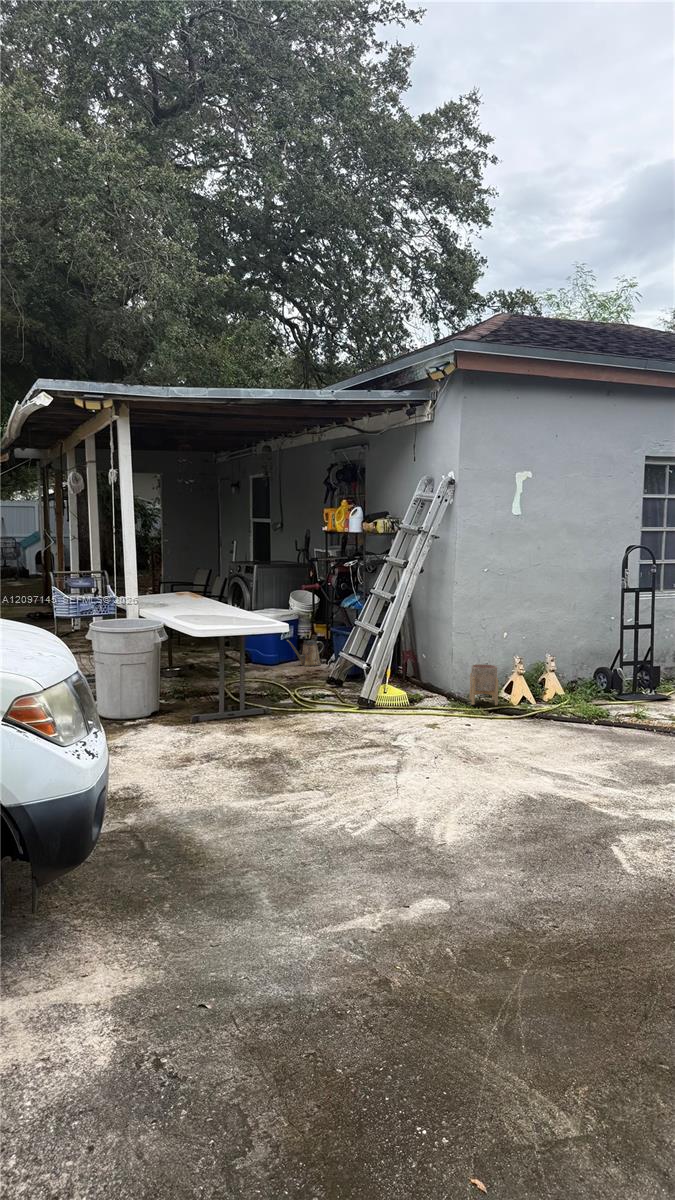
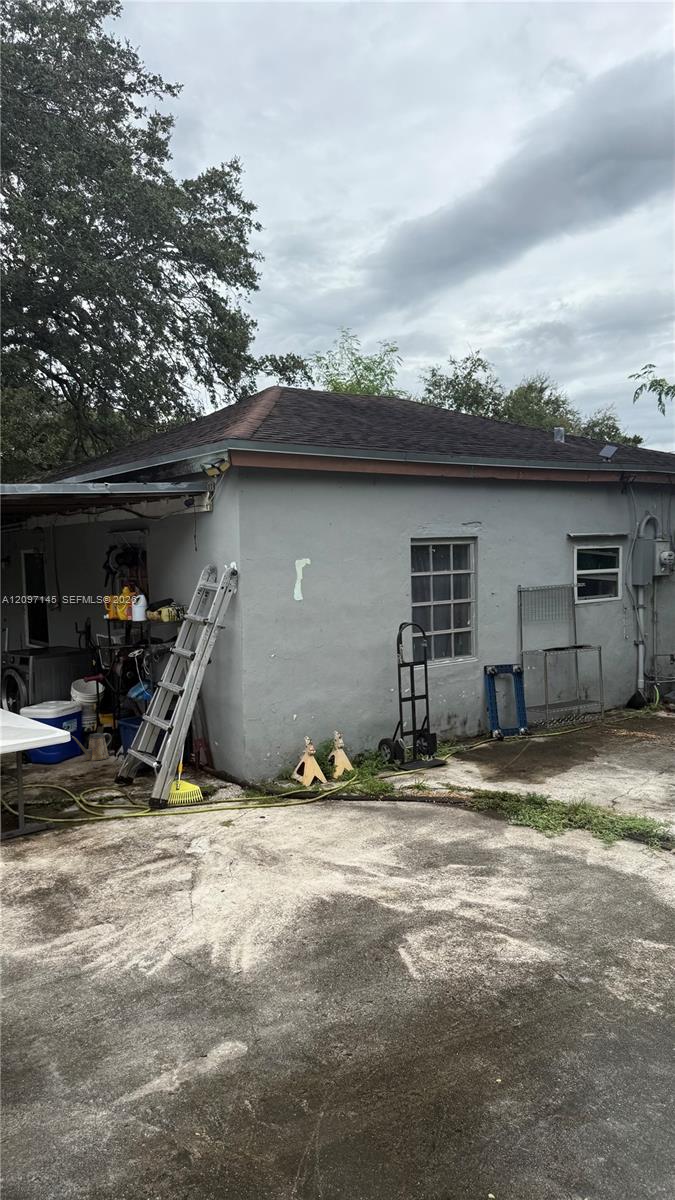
planter: present [470,664,498,705] -> none [262,749,290,791]

